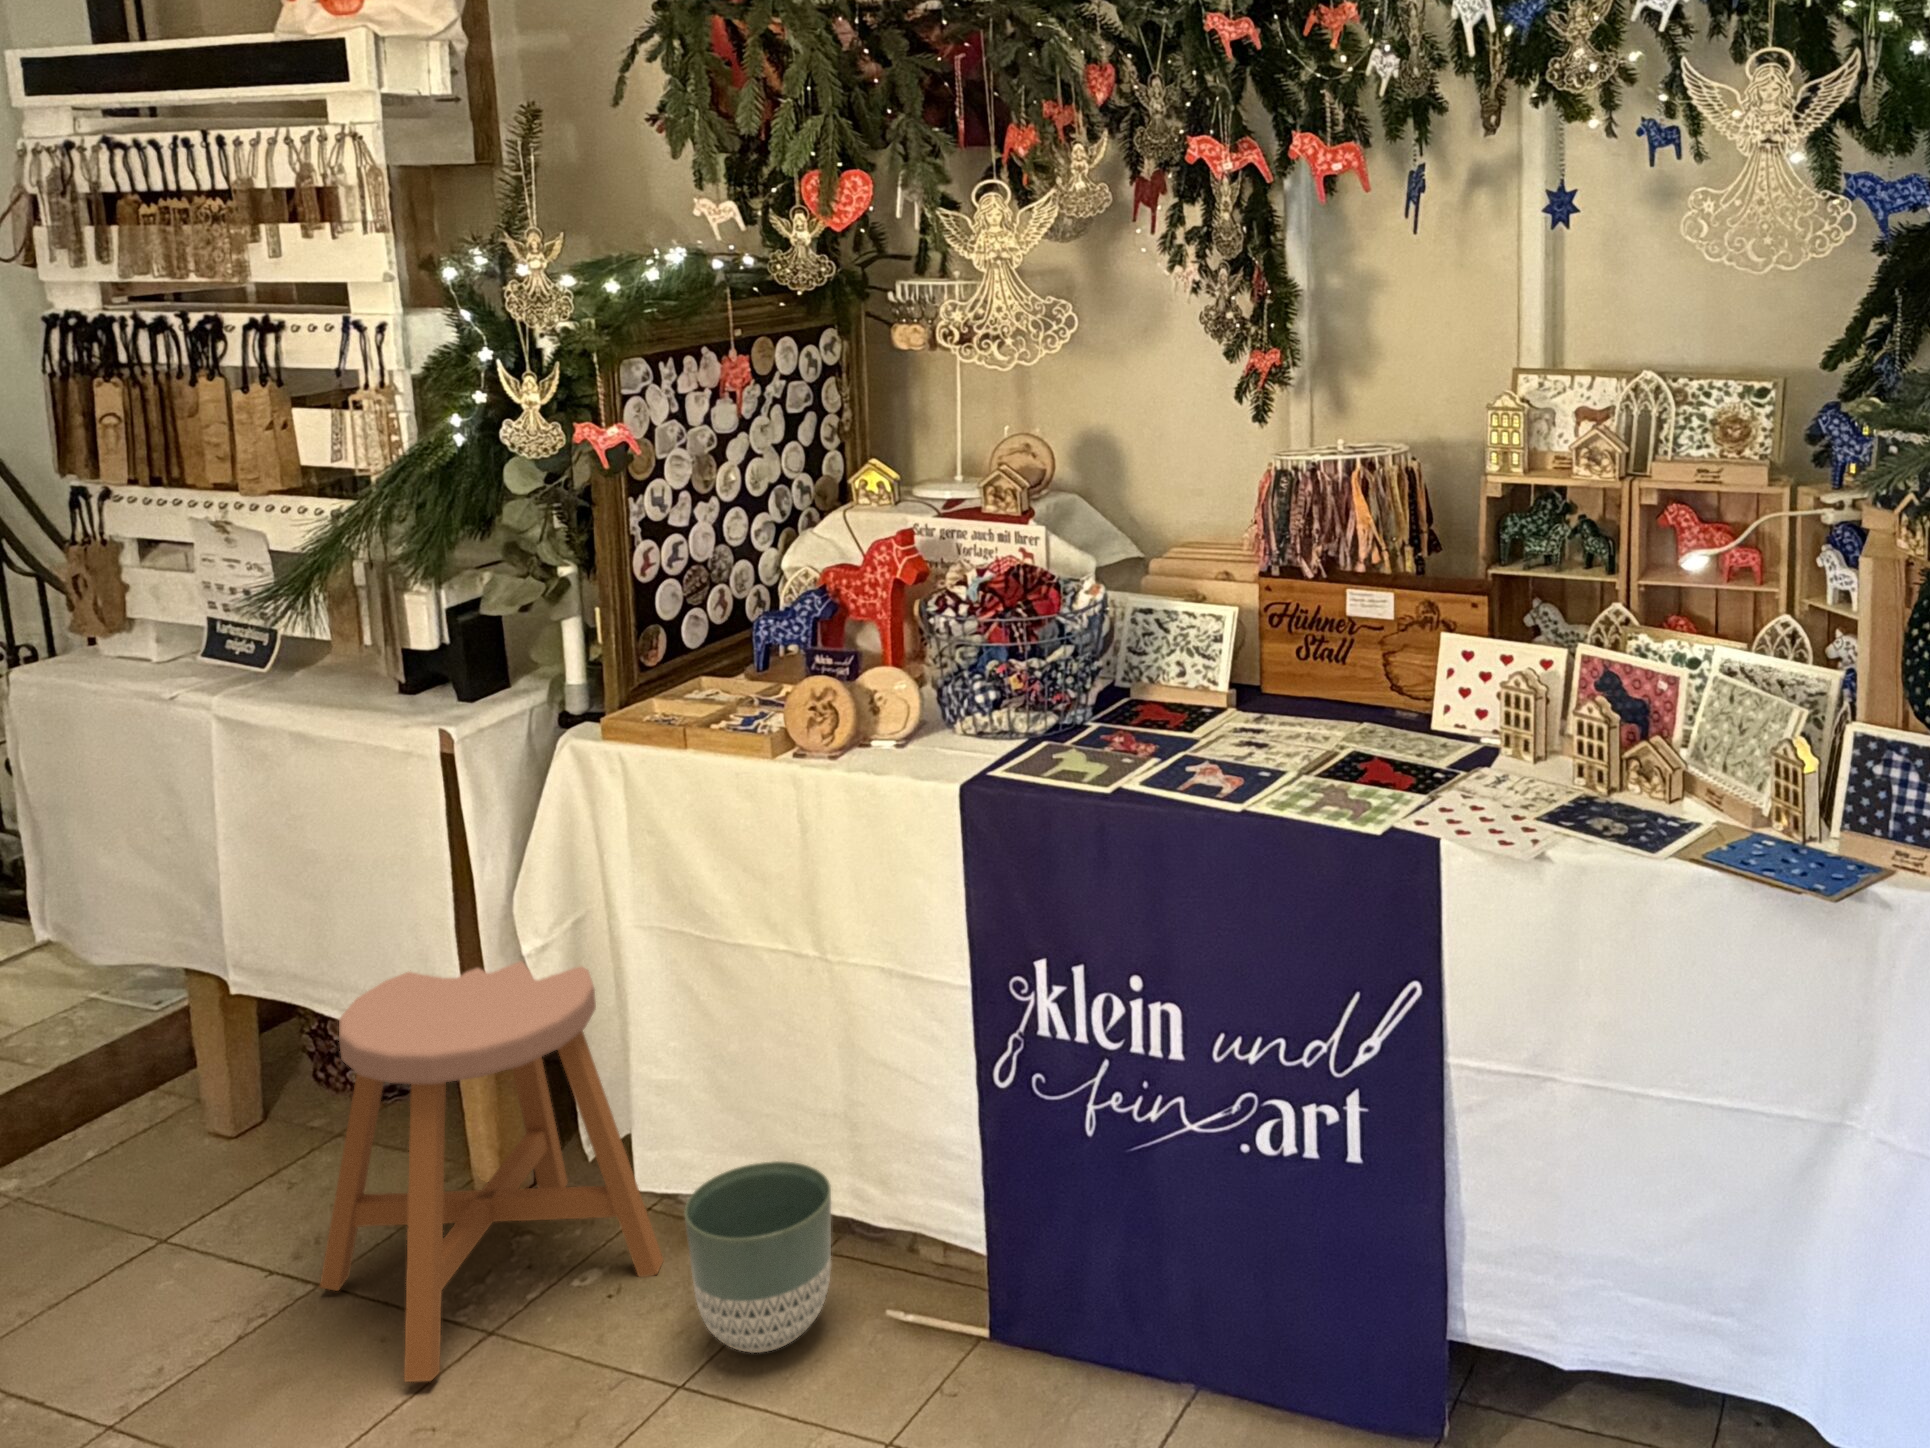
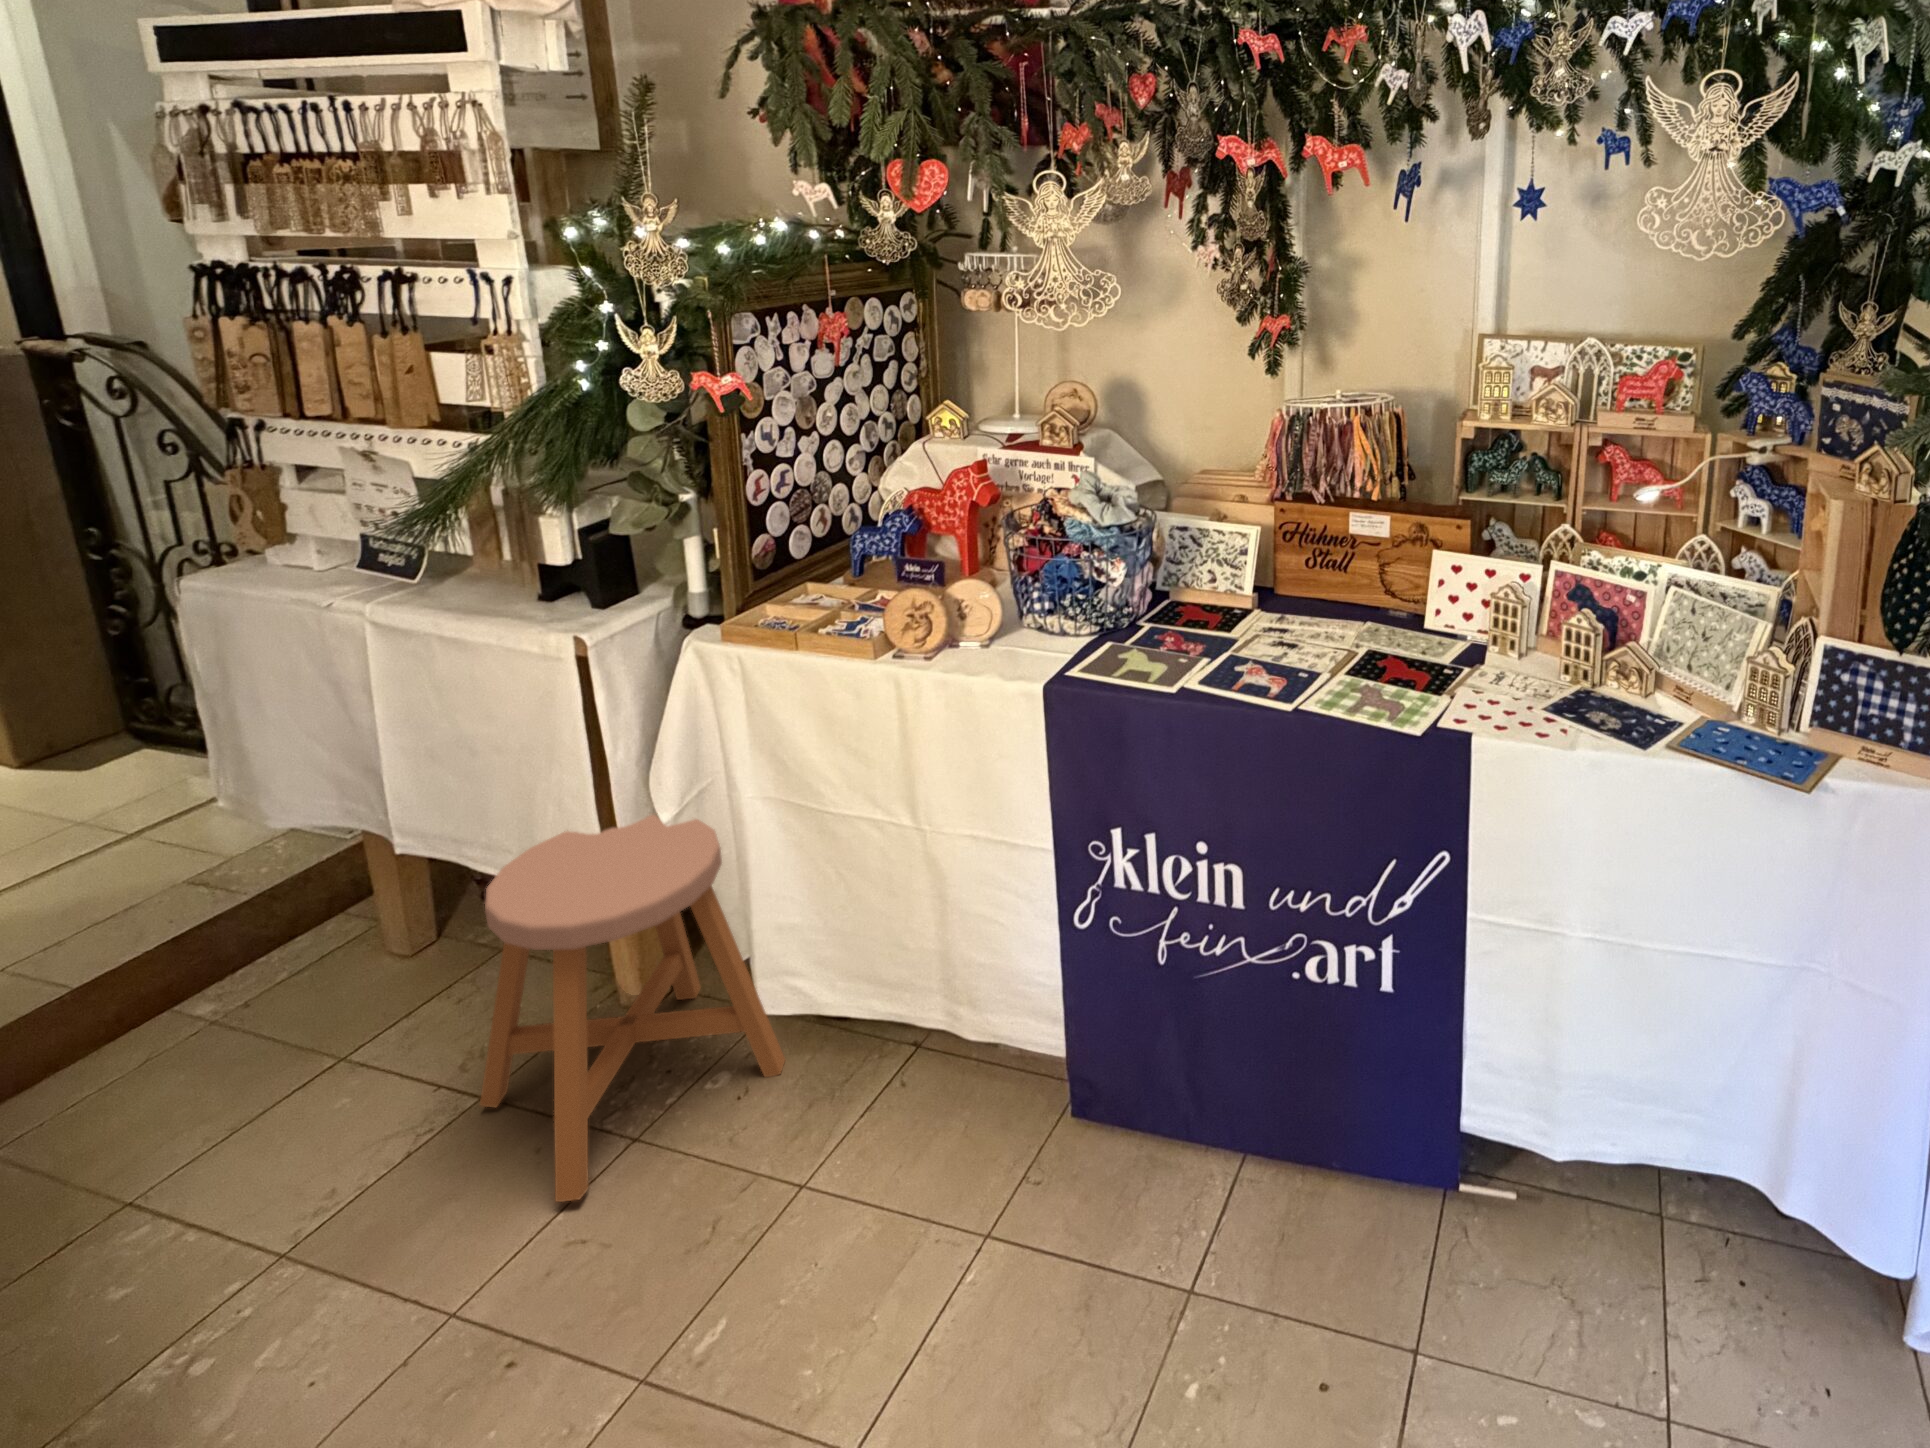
planter: present [684,1161,831,1353] -> none [806,986,932,1152]

